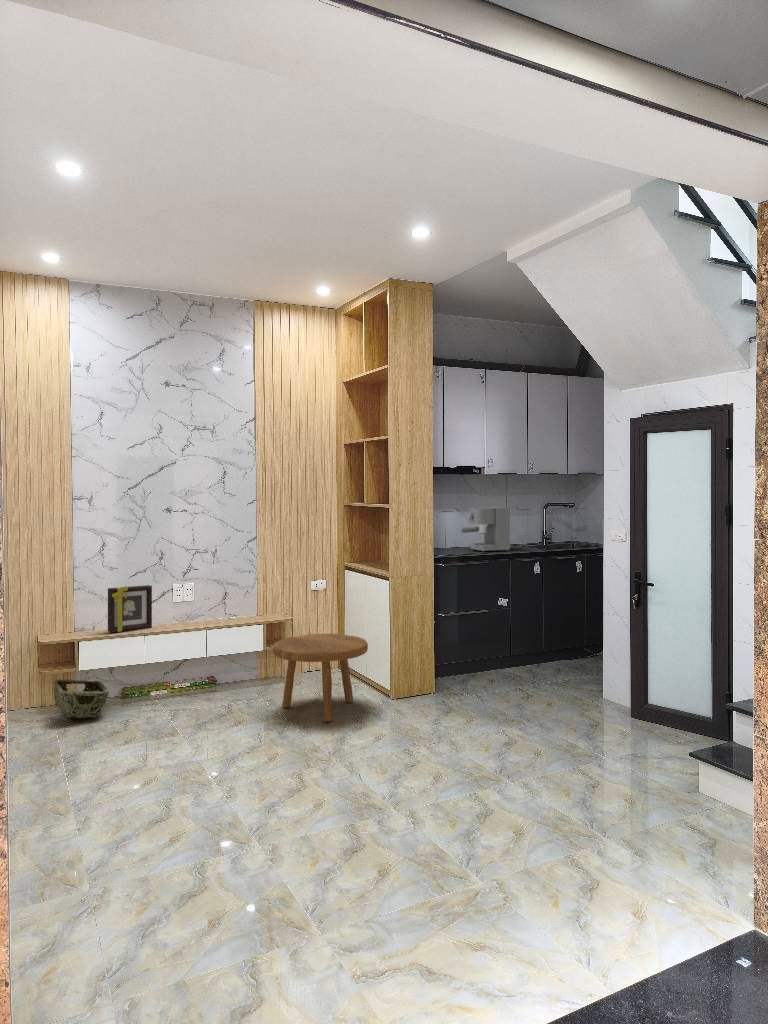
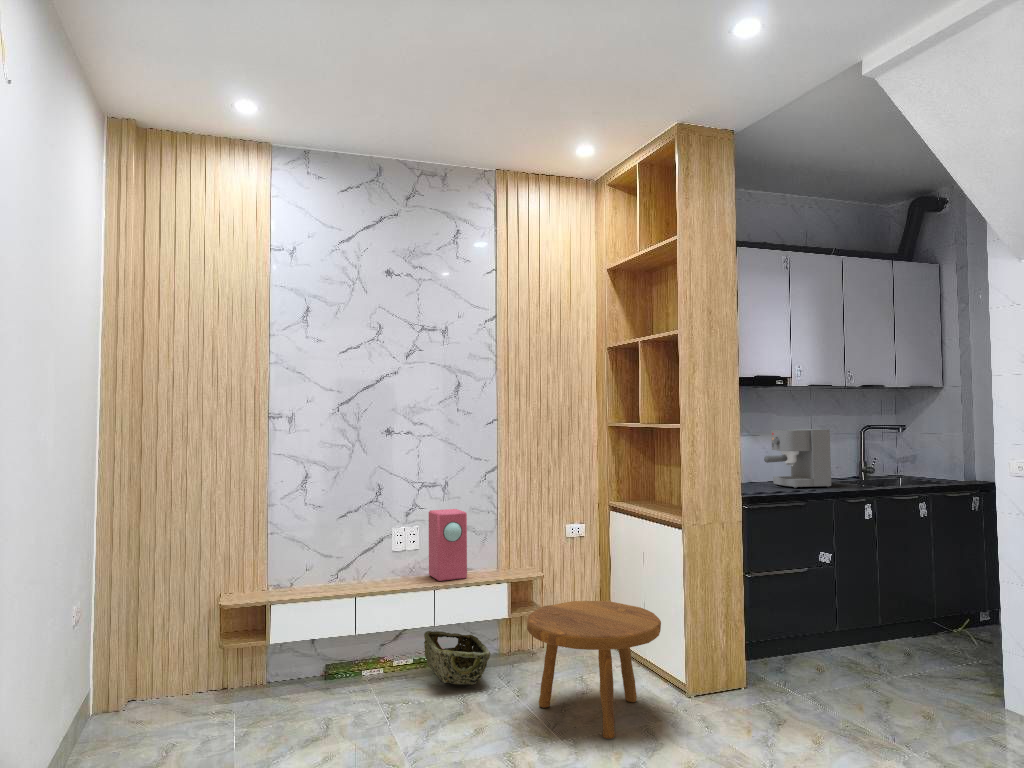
speaker: none [201,570,231,623] -> present [429,509,467,581]
picture frame: present [108,585,152,632] -> none [309,529,366,592]
woven basket: present [54,679,109,718] -> present [424,631,490,685]

